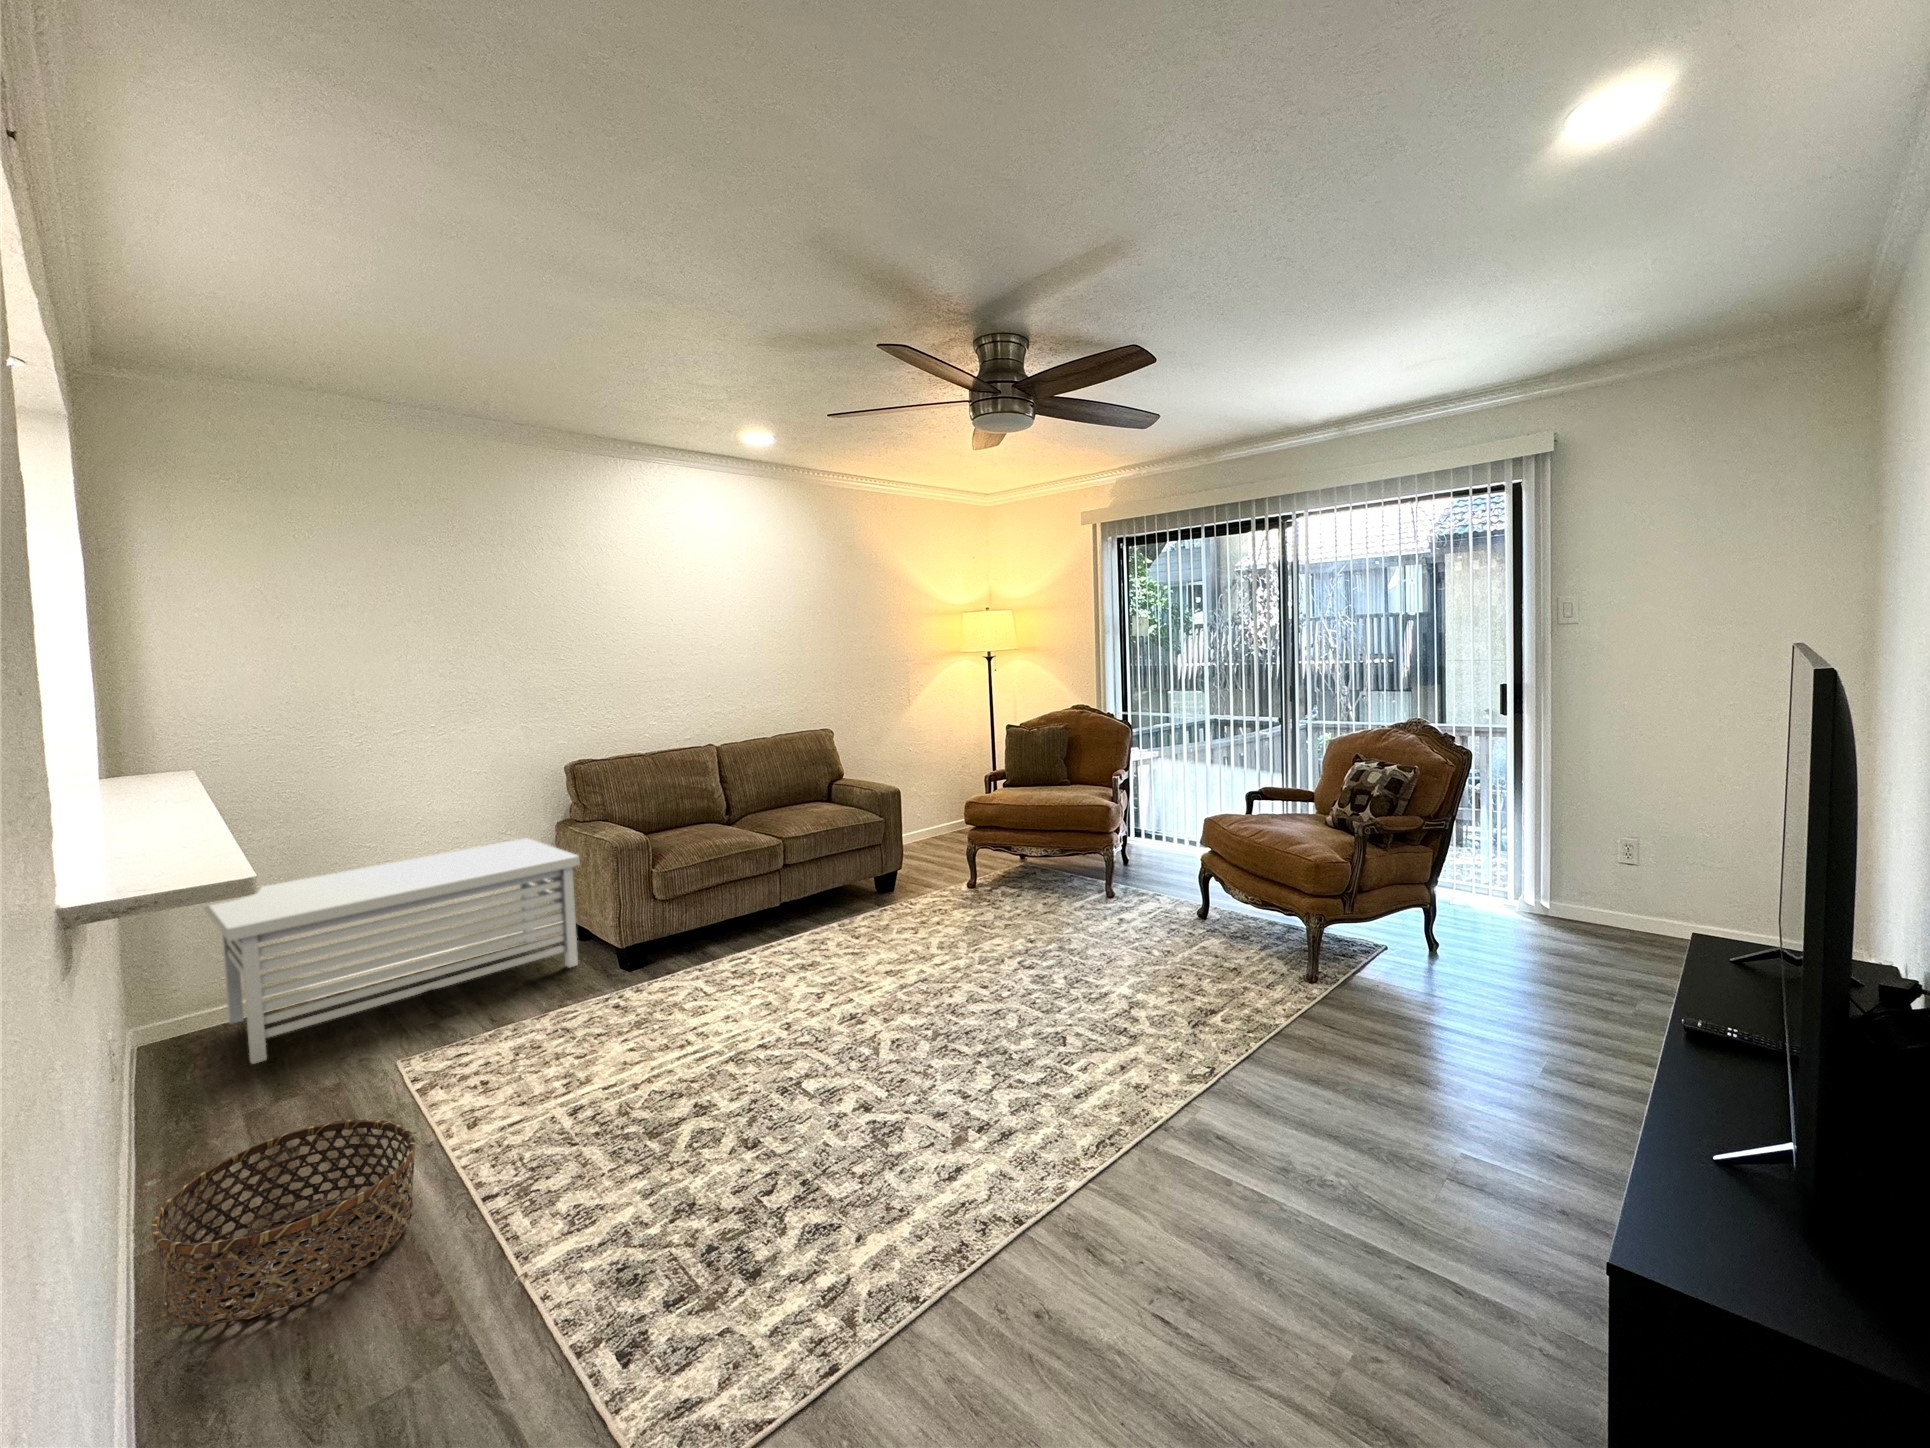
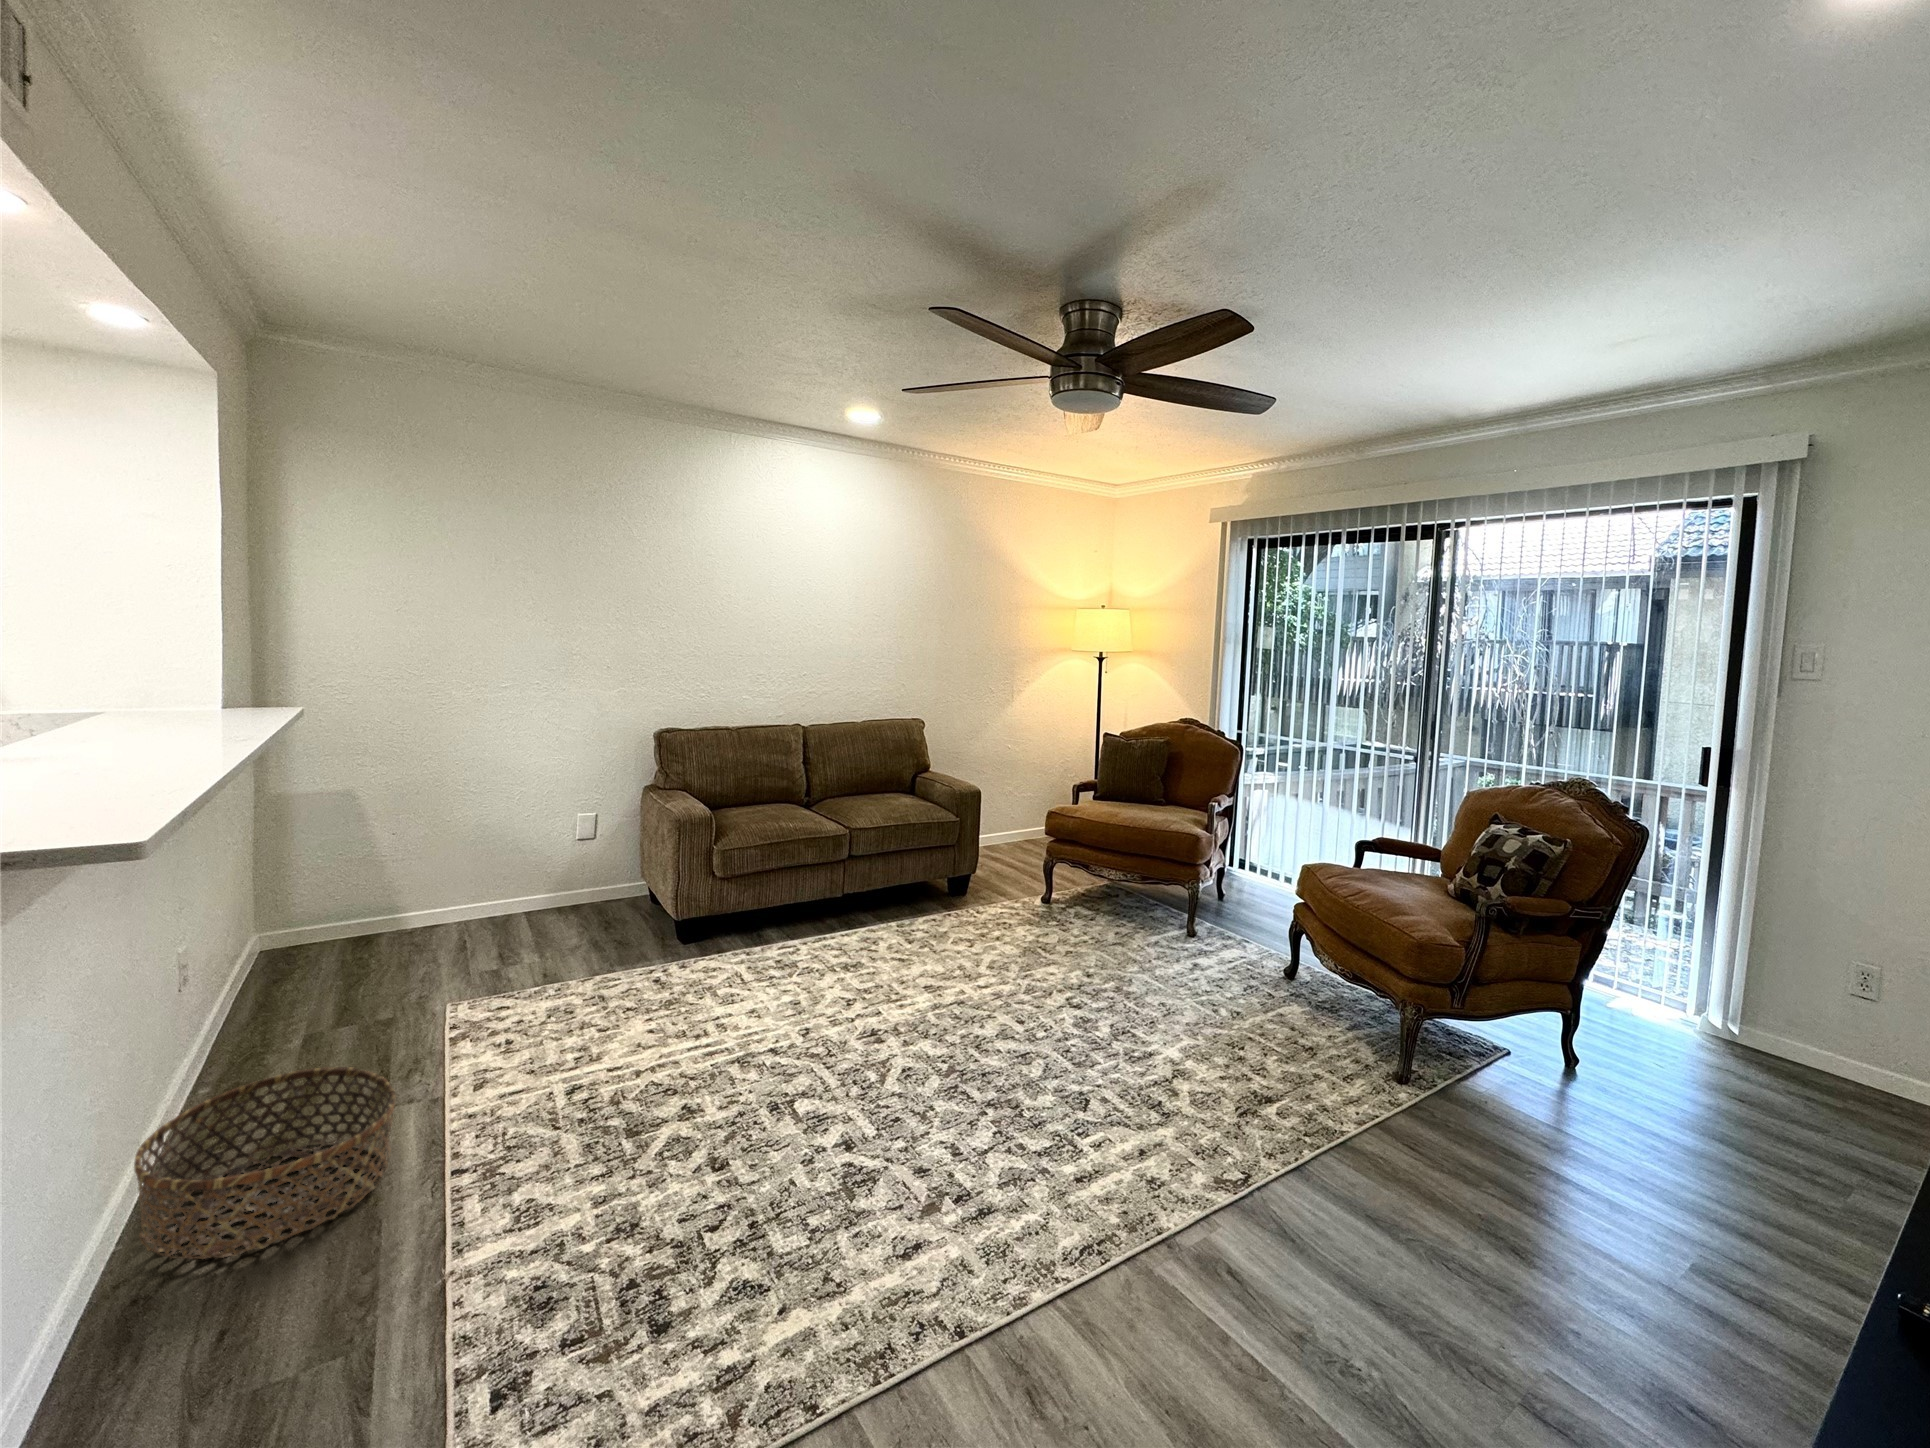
storage bench: present [204,838,579,1064] -> none [320,798,651,985]

